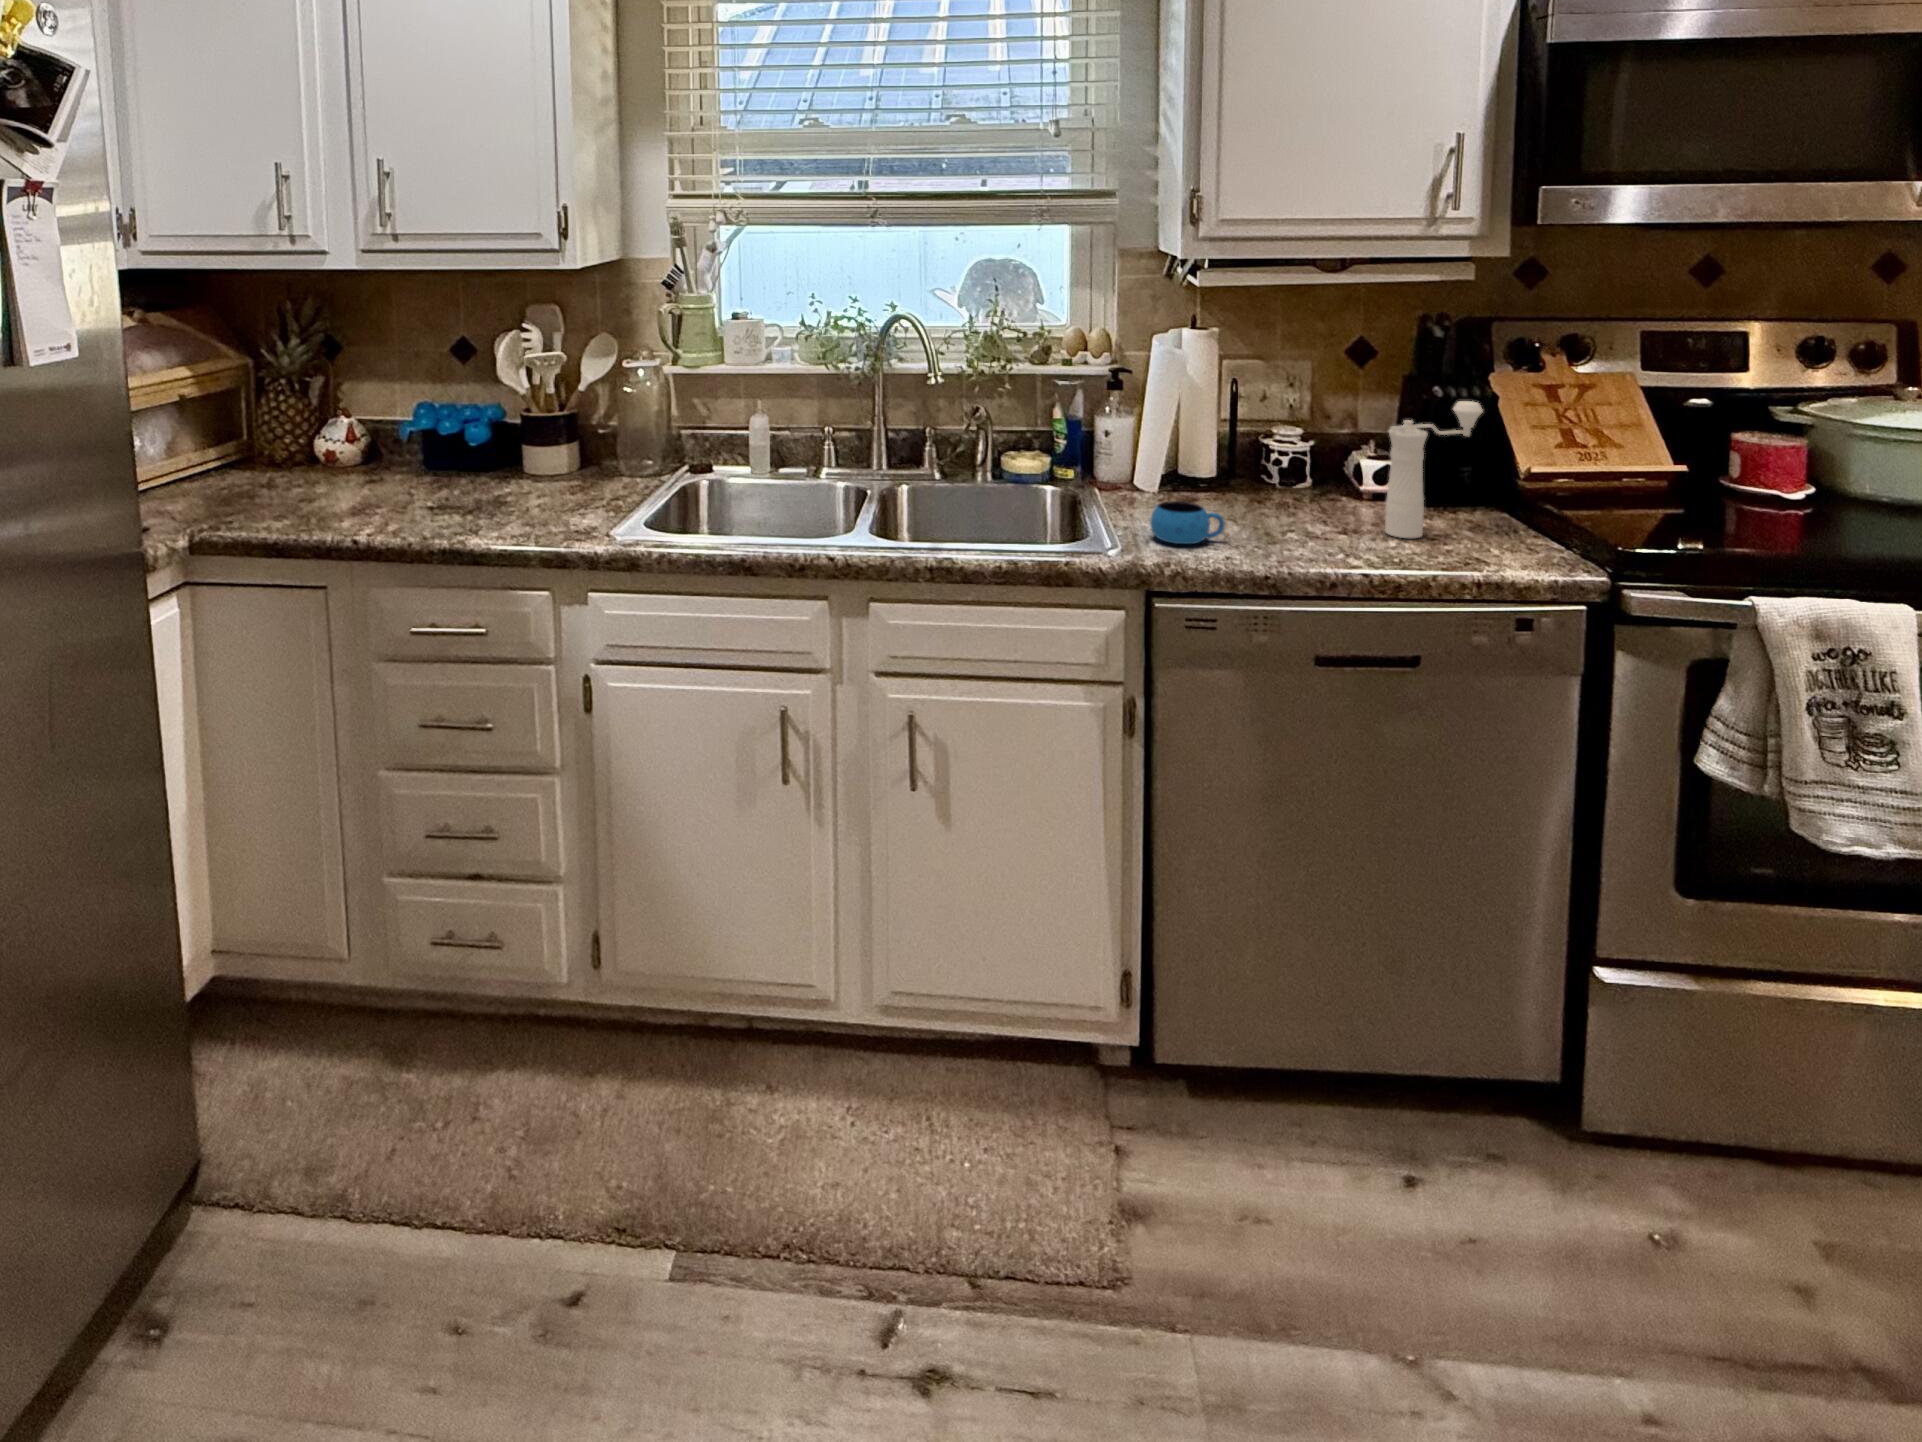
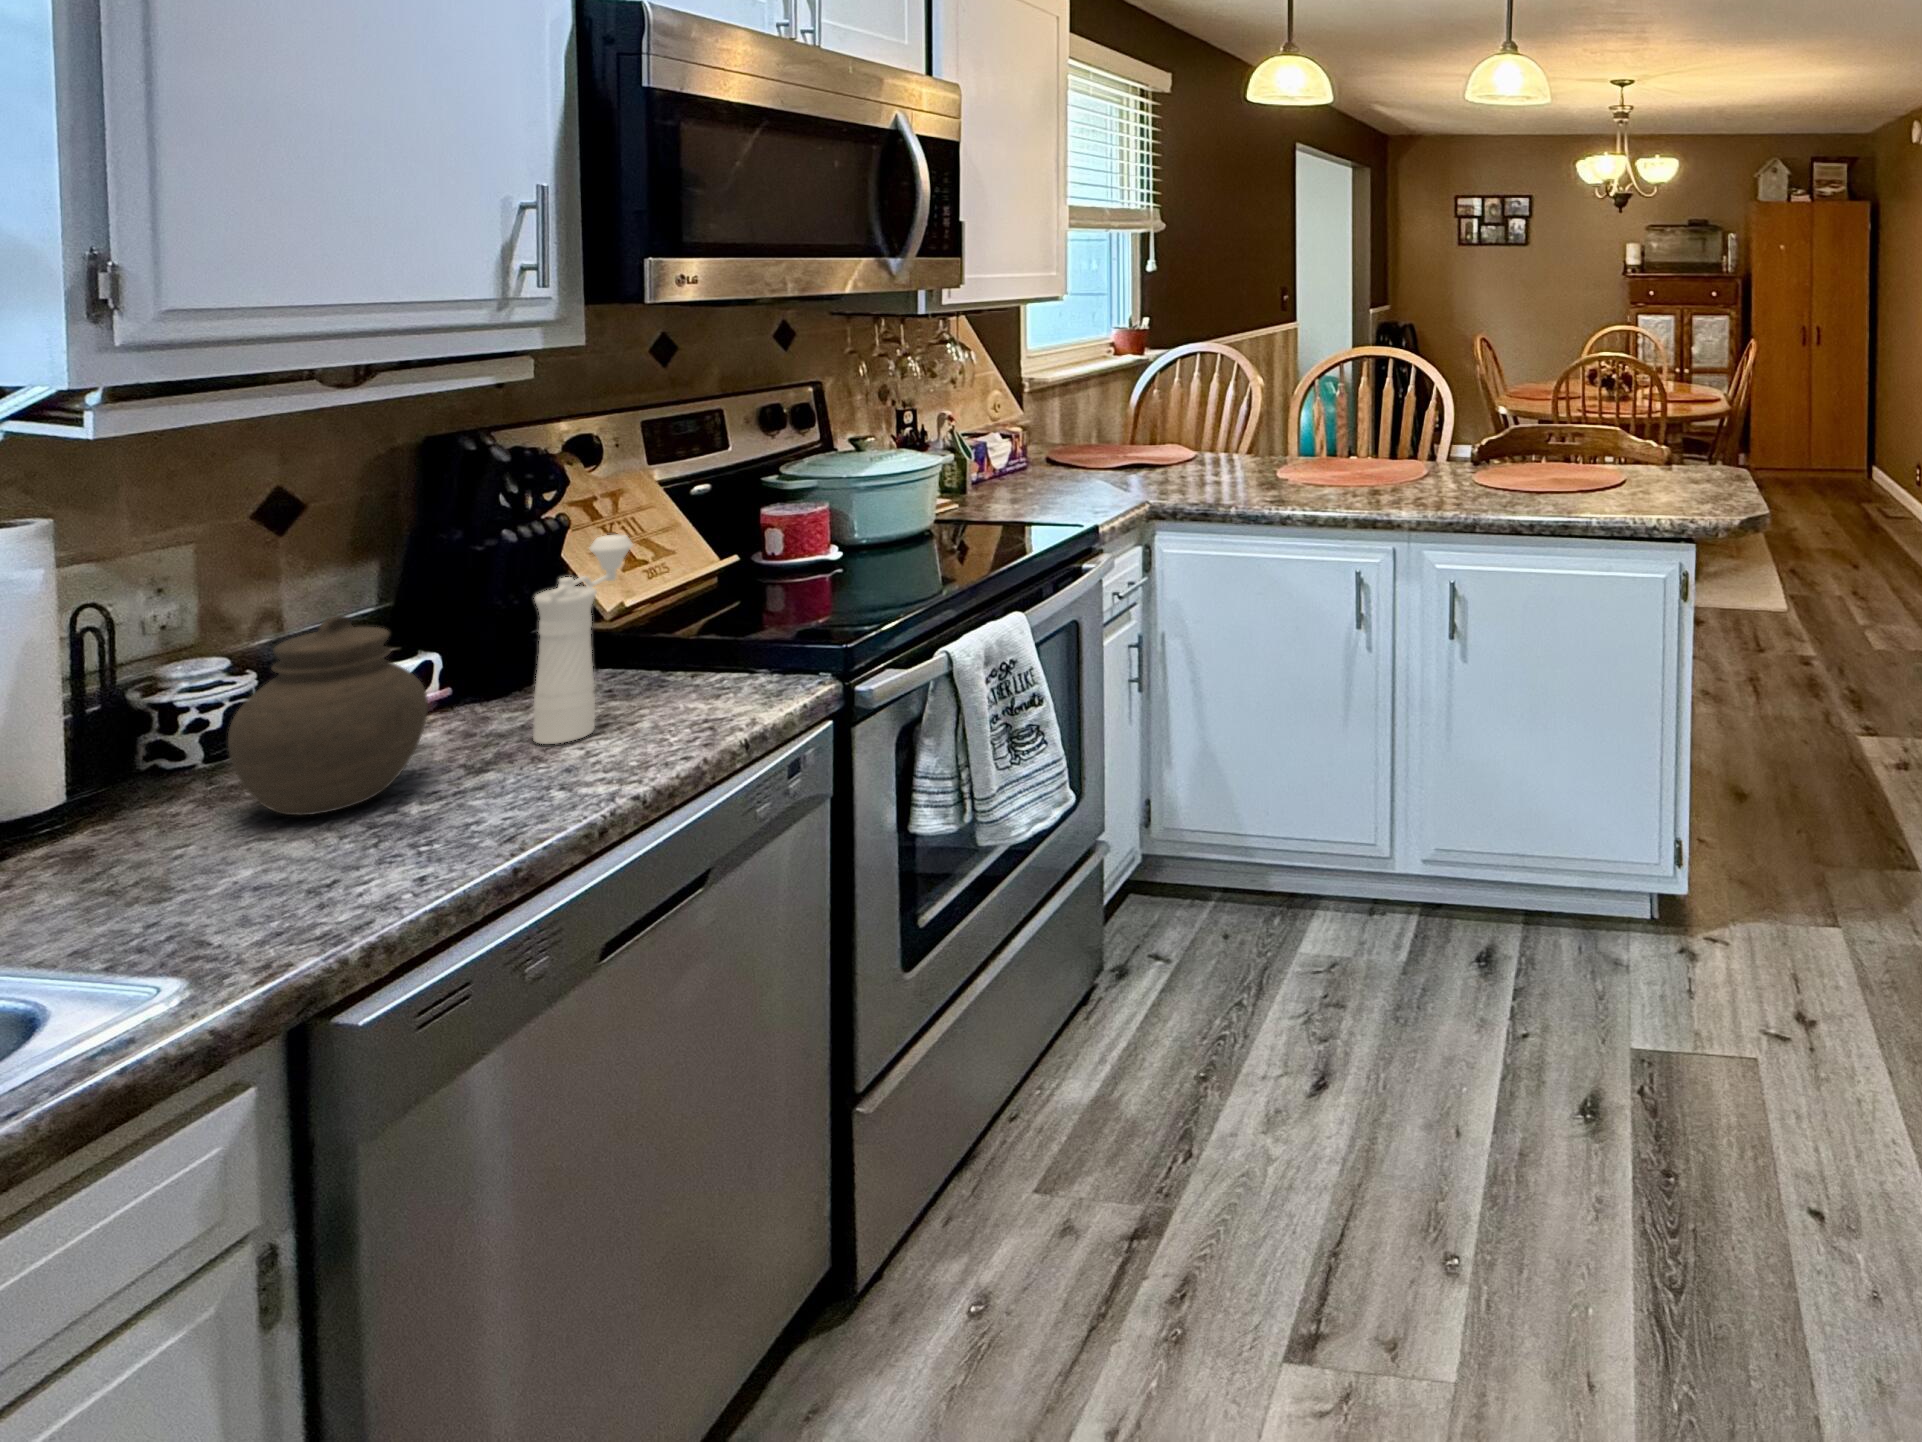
jar: none [1232,408,1321,523] -> present [228,615,428,815]
mug: present [1151,501,1225,544] -> none [167,825,344,928]

